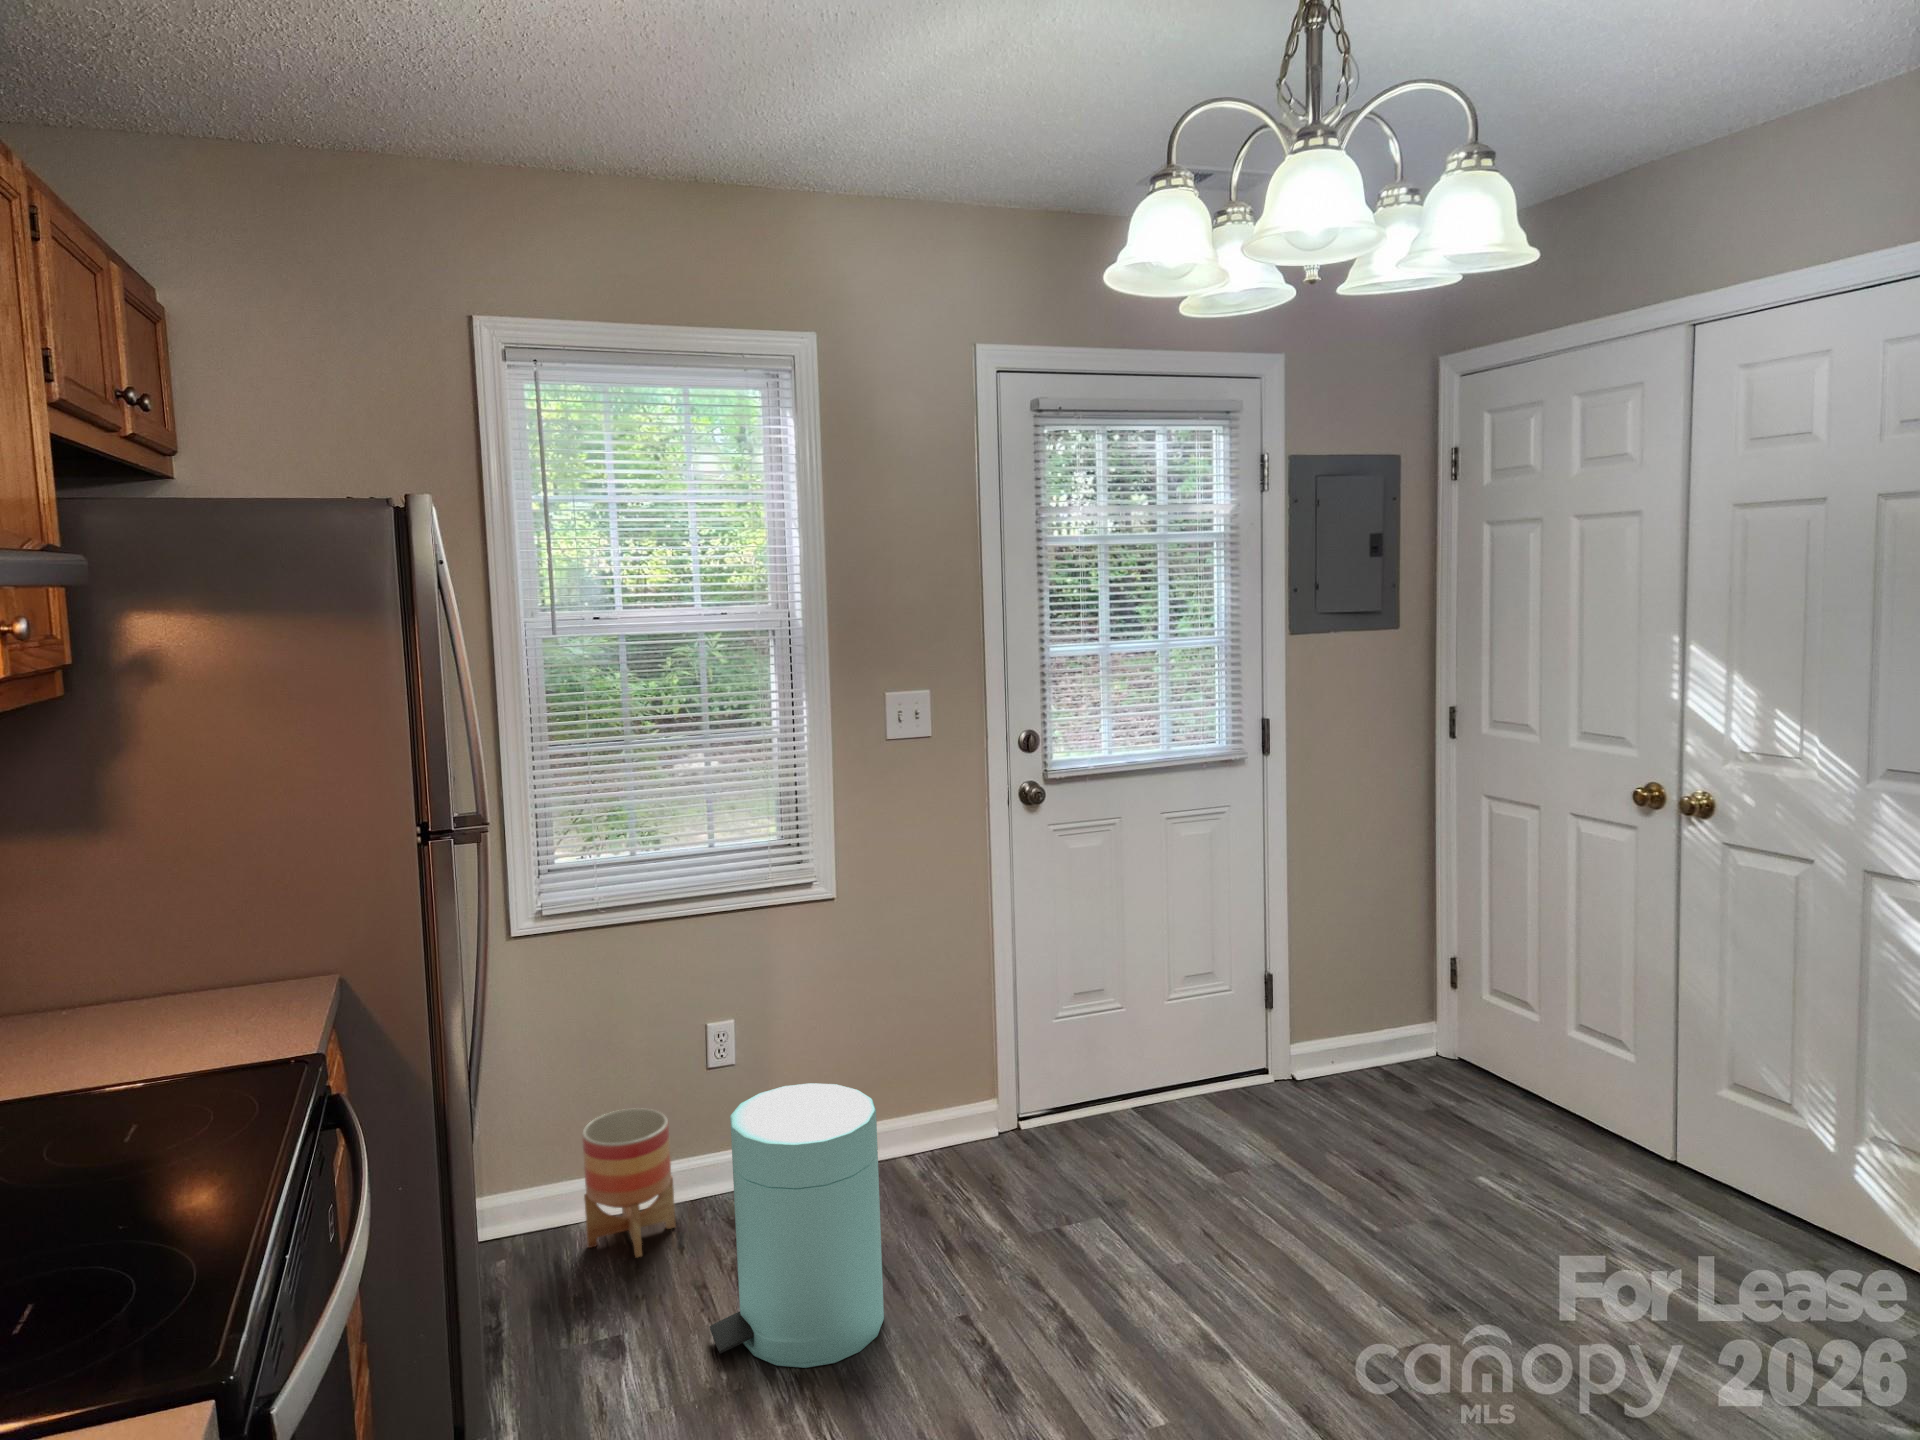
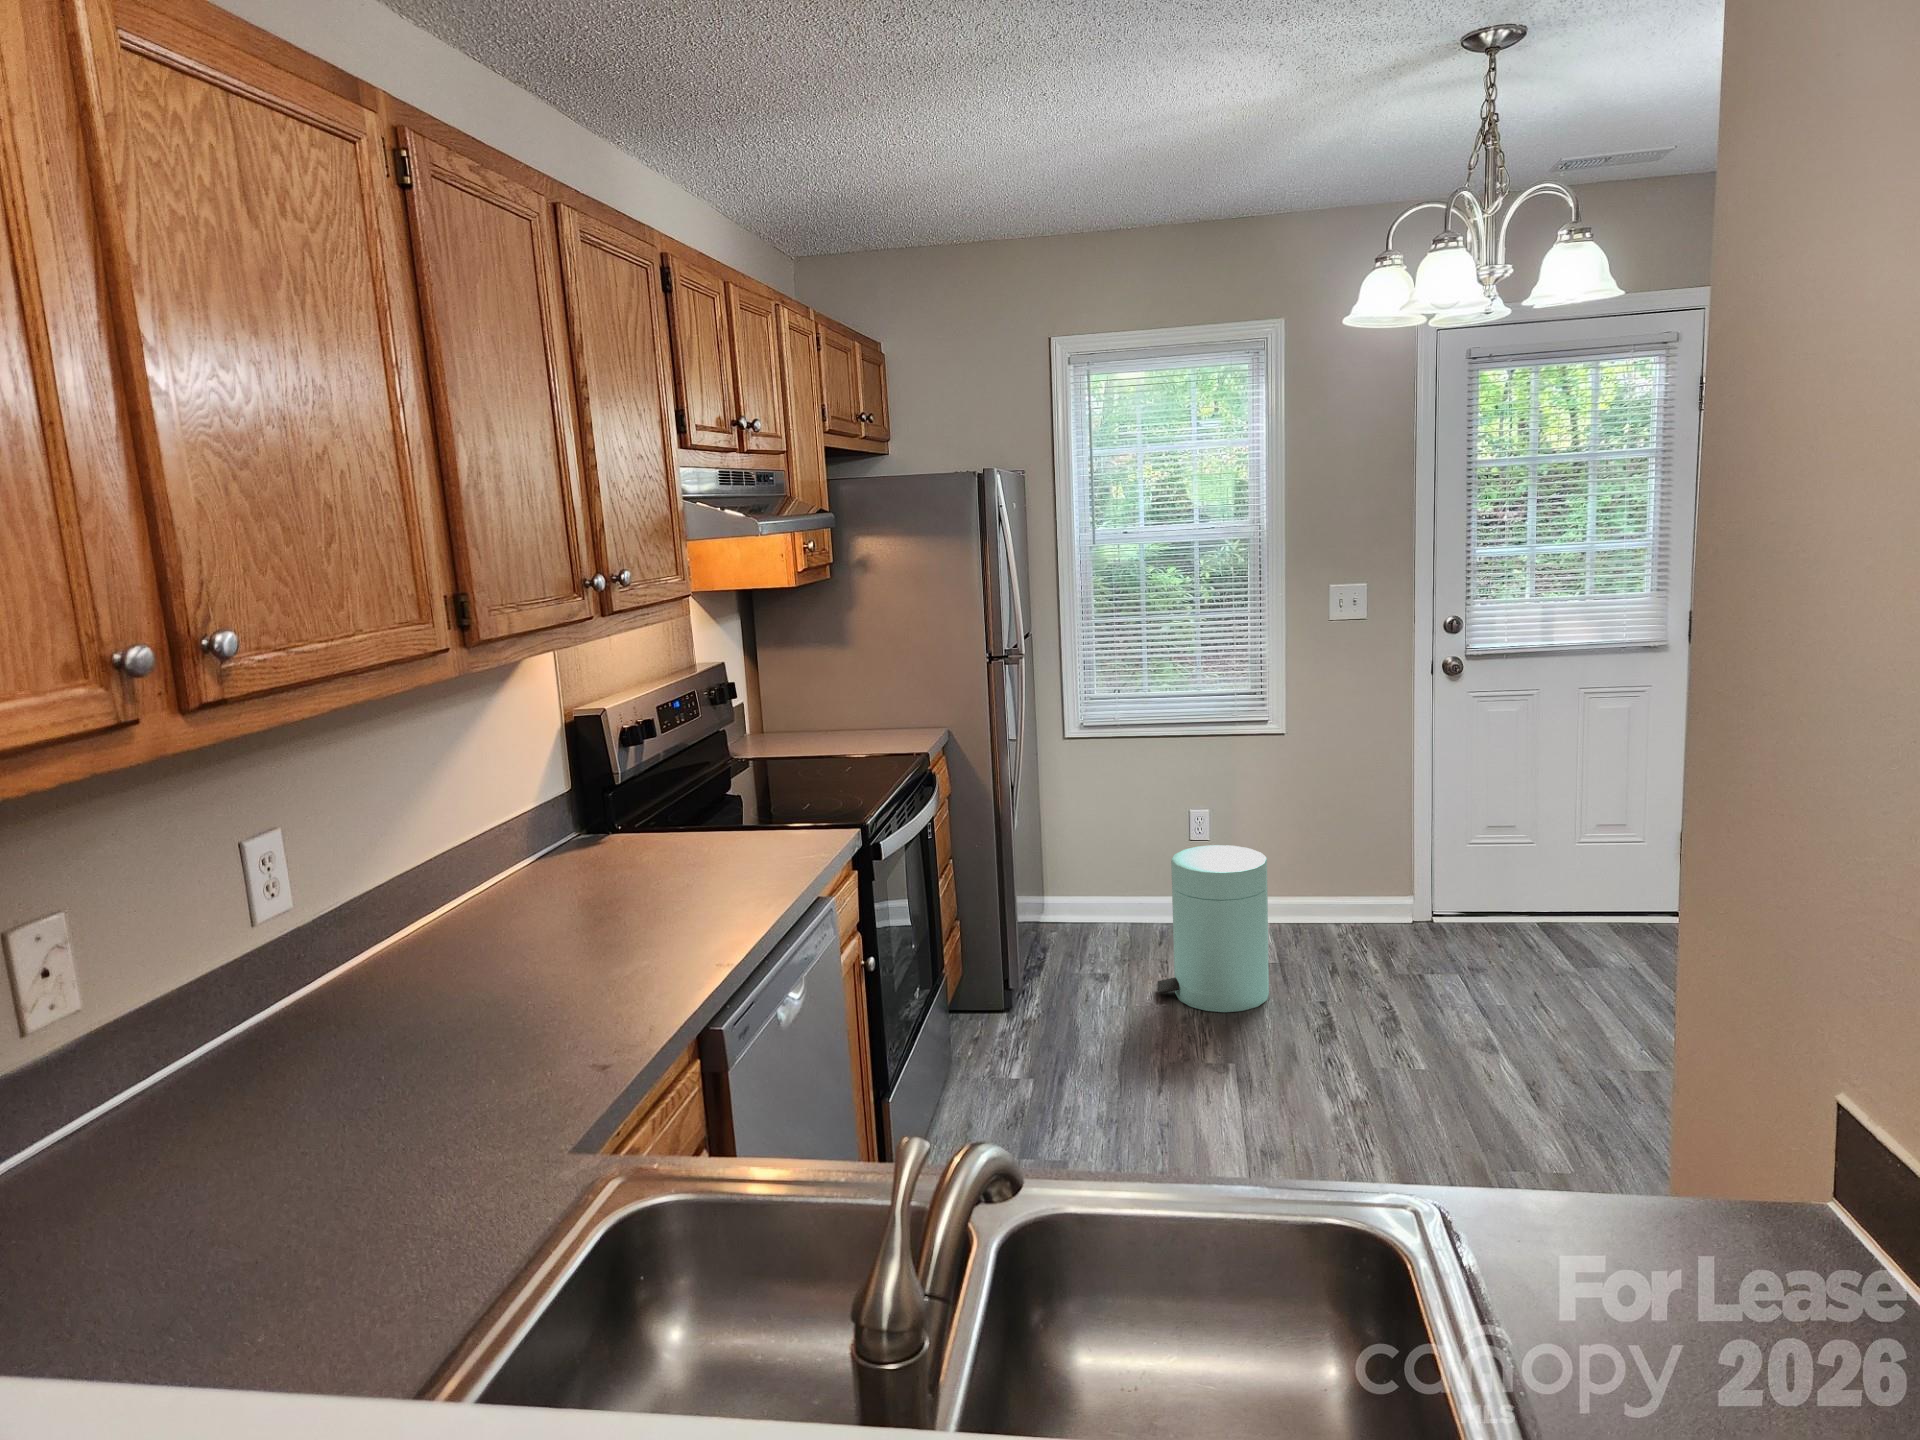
planter: present [582,1108,675,1257] -> none [1102,857,1160,946]

